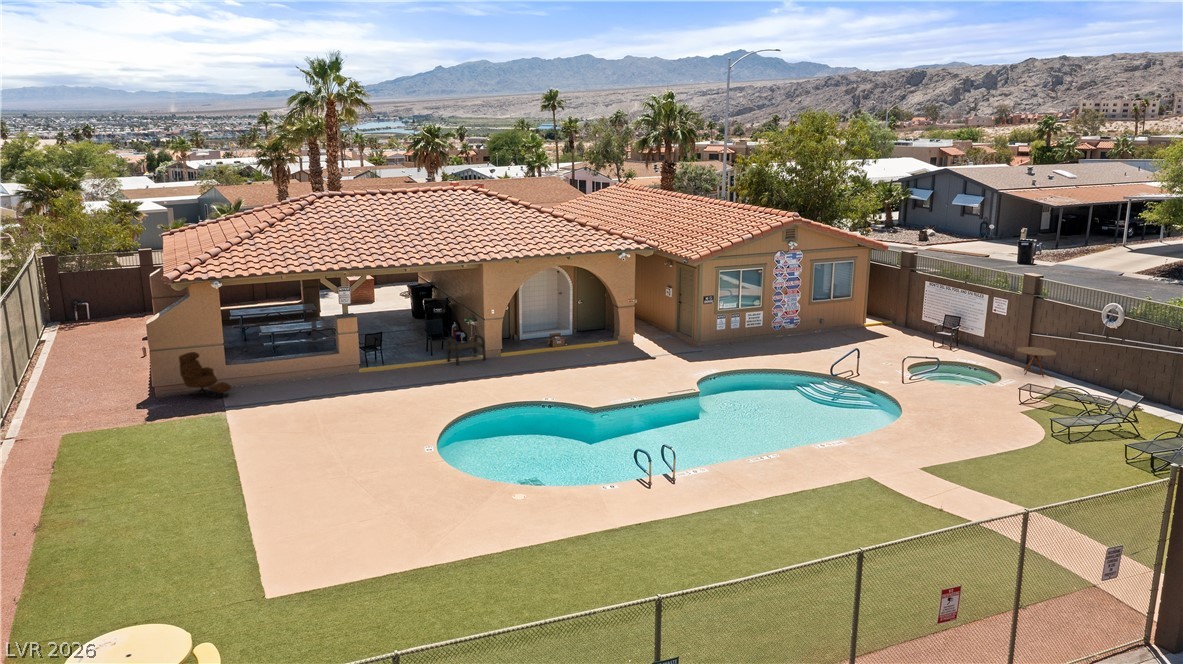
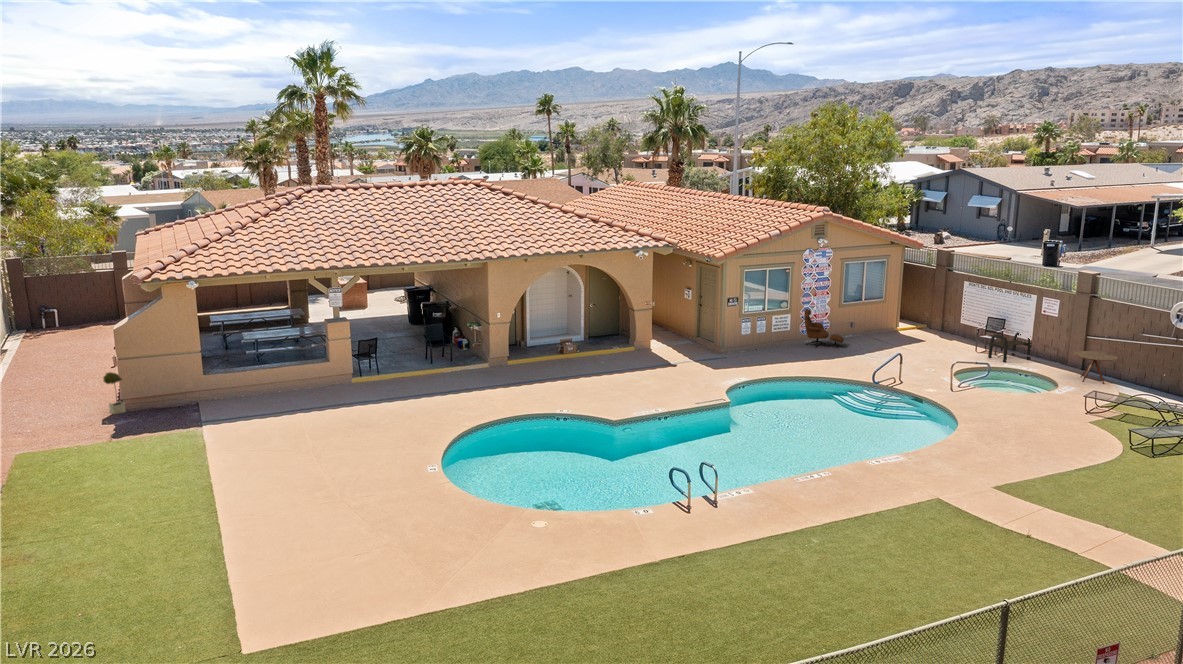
bench: present [447,335,486,365] -> present [988,333,1032,362]
lounge chair: present [179,352,232,398] -> present [805,309,844,348]
potted tree: none [137,362,157,400] -> present [103,372,126,414]

